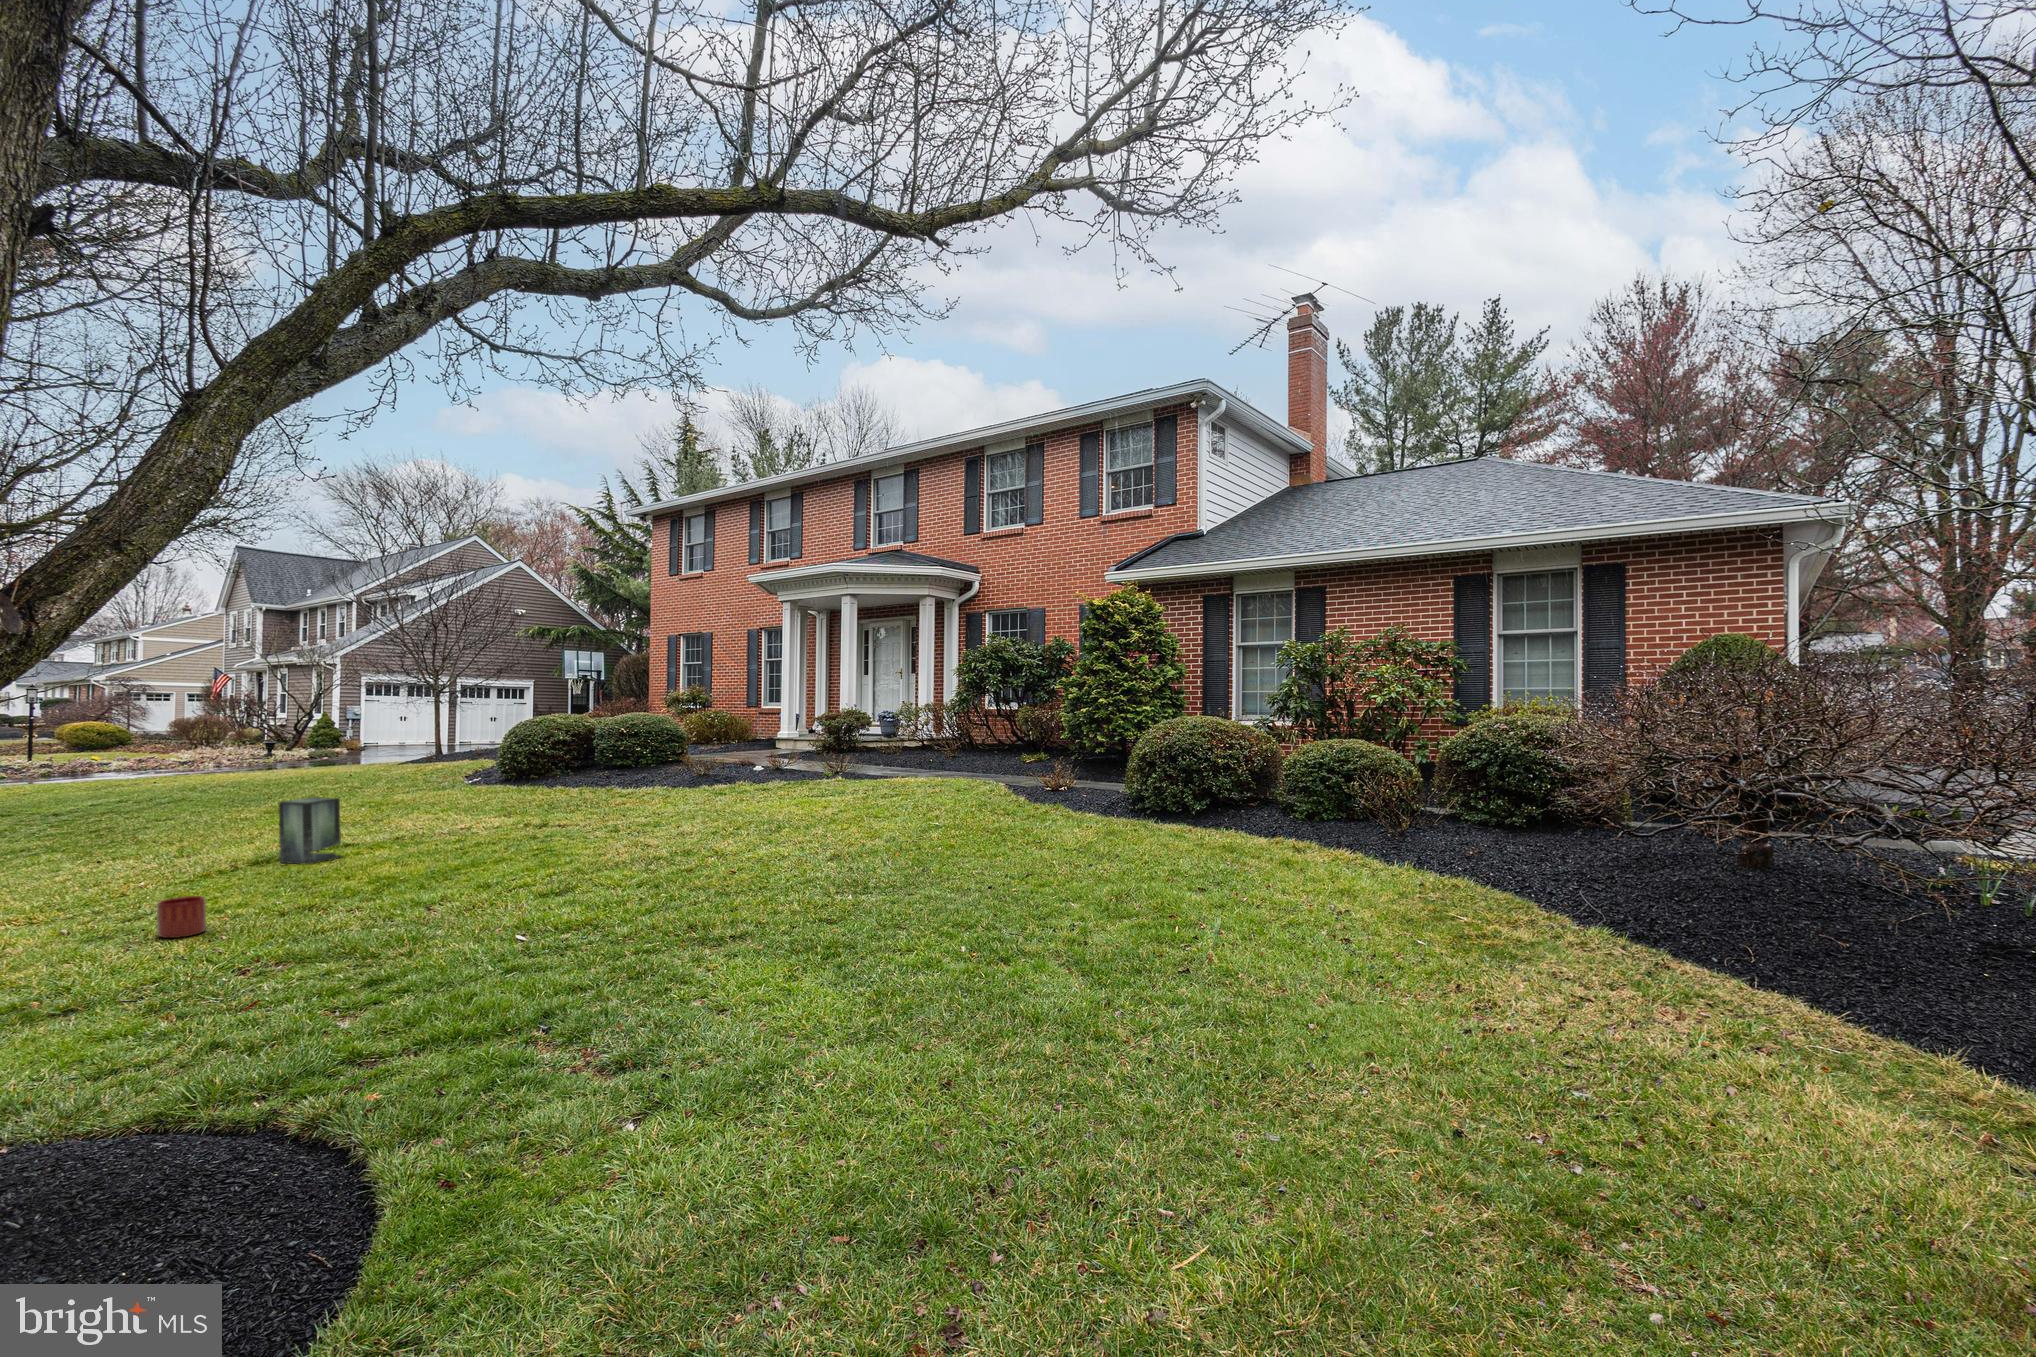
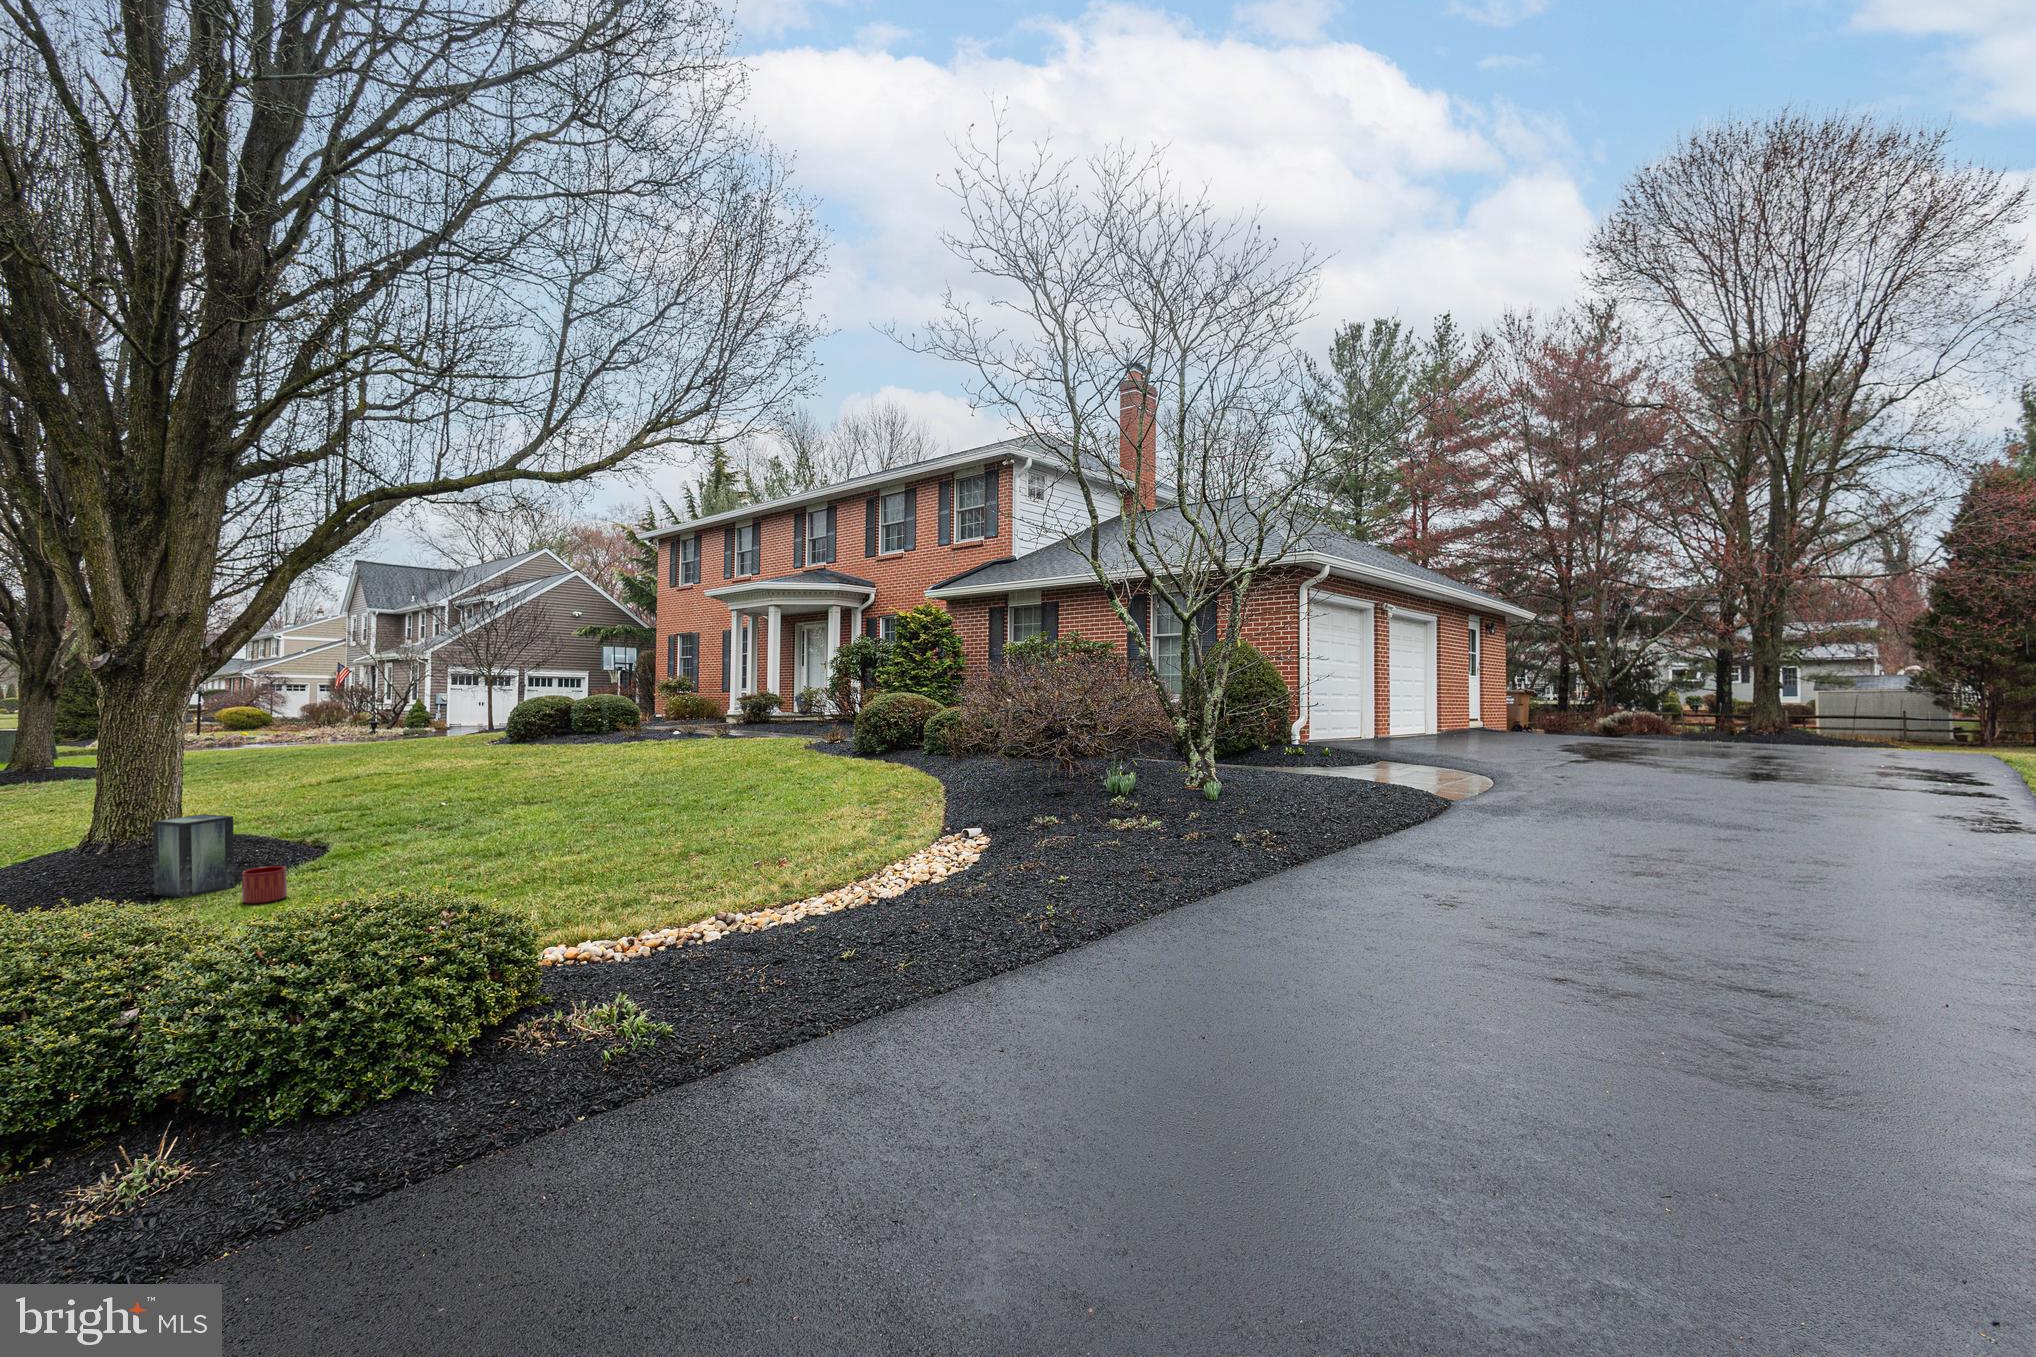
storage box: present [279,797,341,864] -> present [153,814,234,898]

